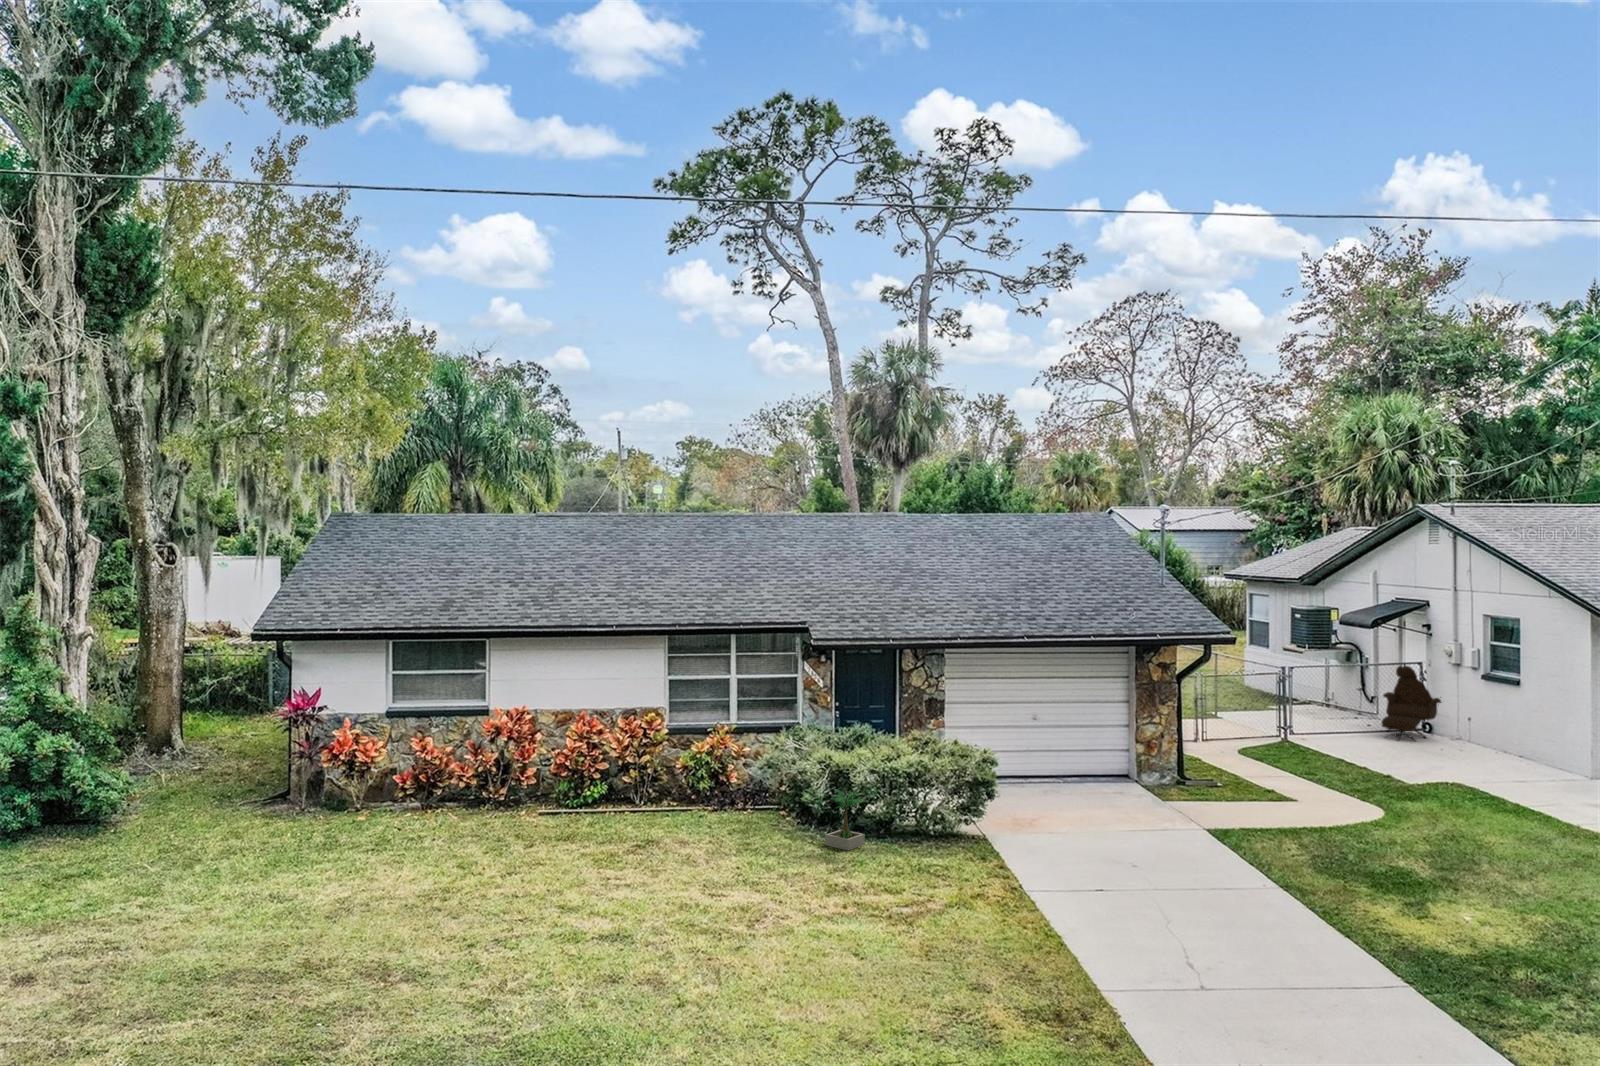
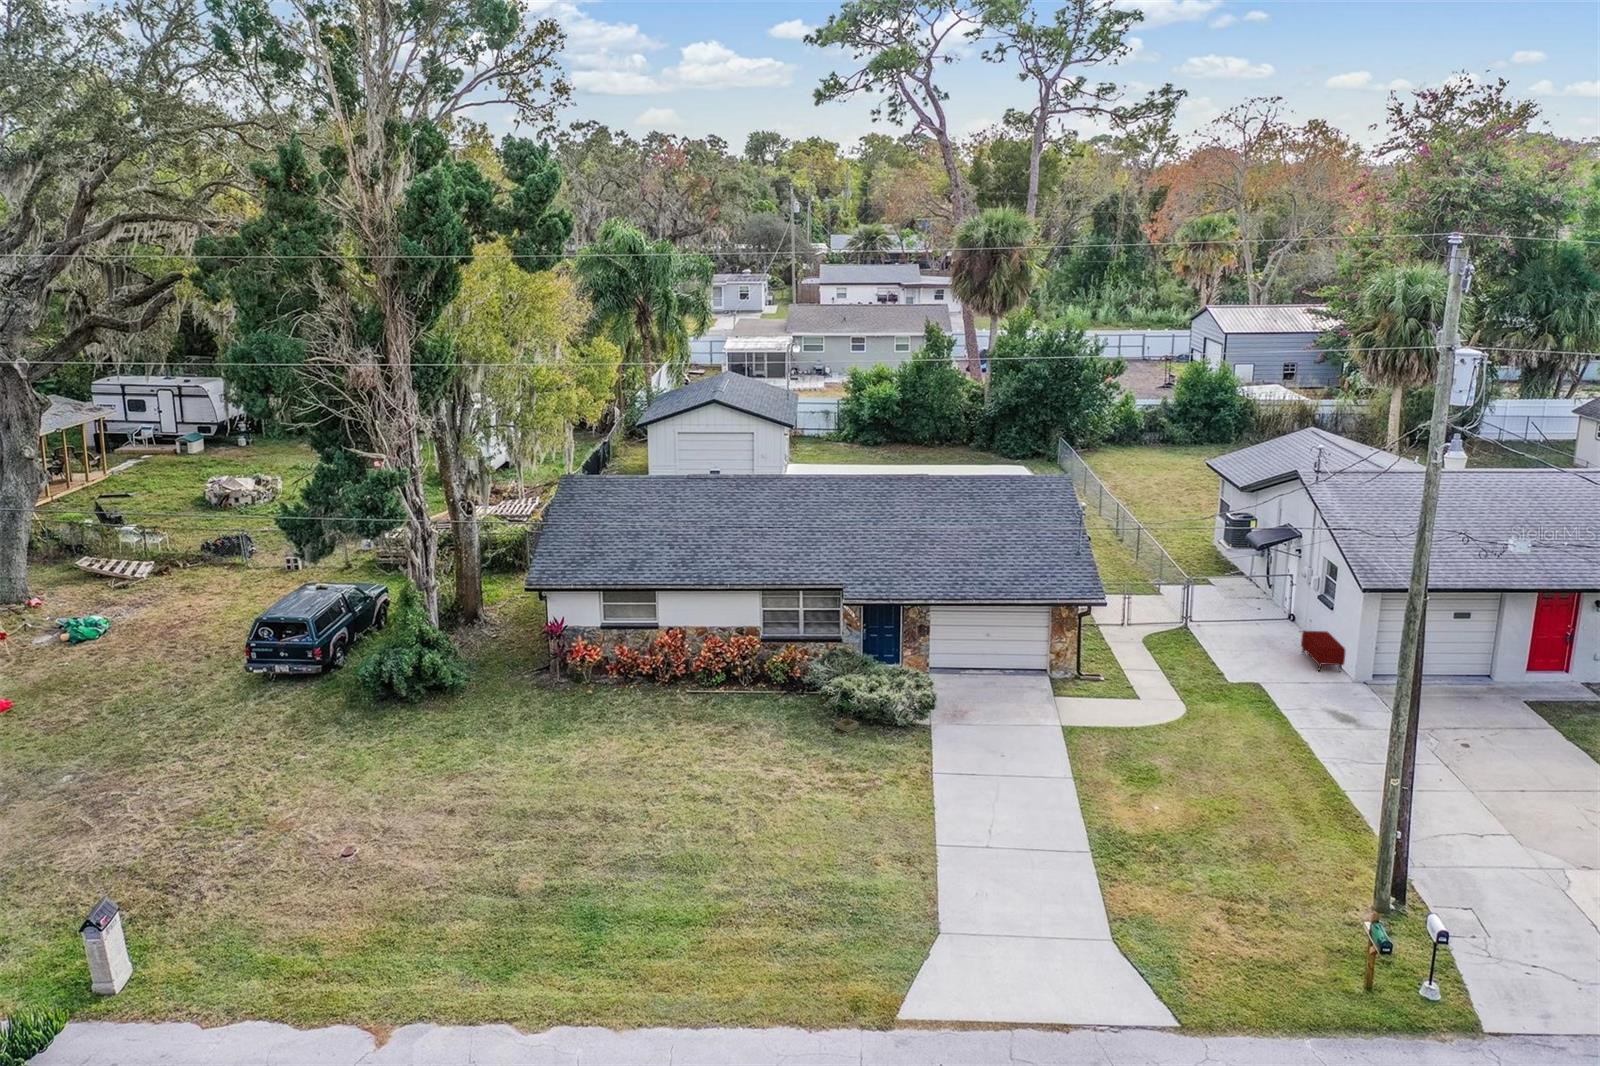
lounge chair: present [1382,666,1441,740] -> none [1255,572,1304,629]
bench: none [1480,727,1568,780] -> present [1301,631,1345,672]

